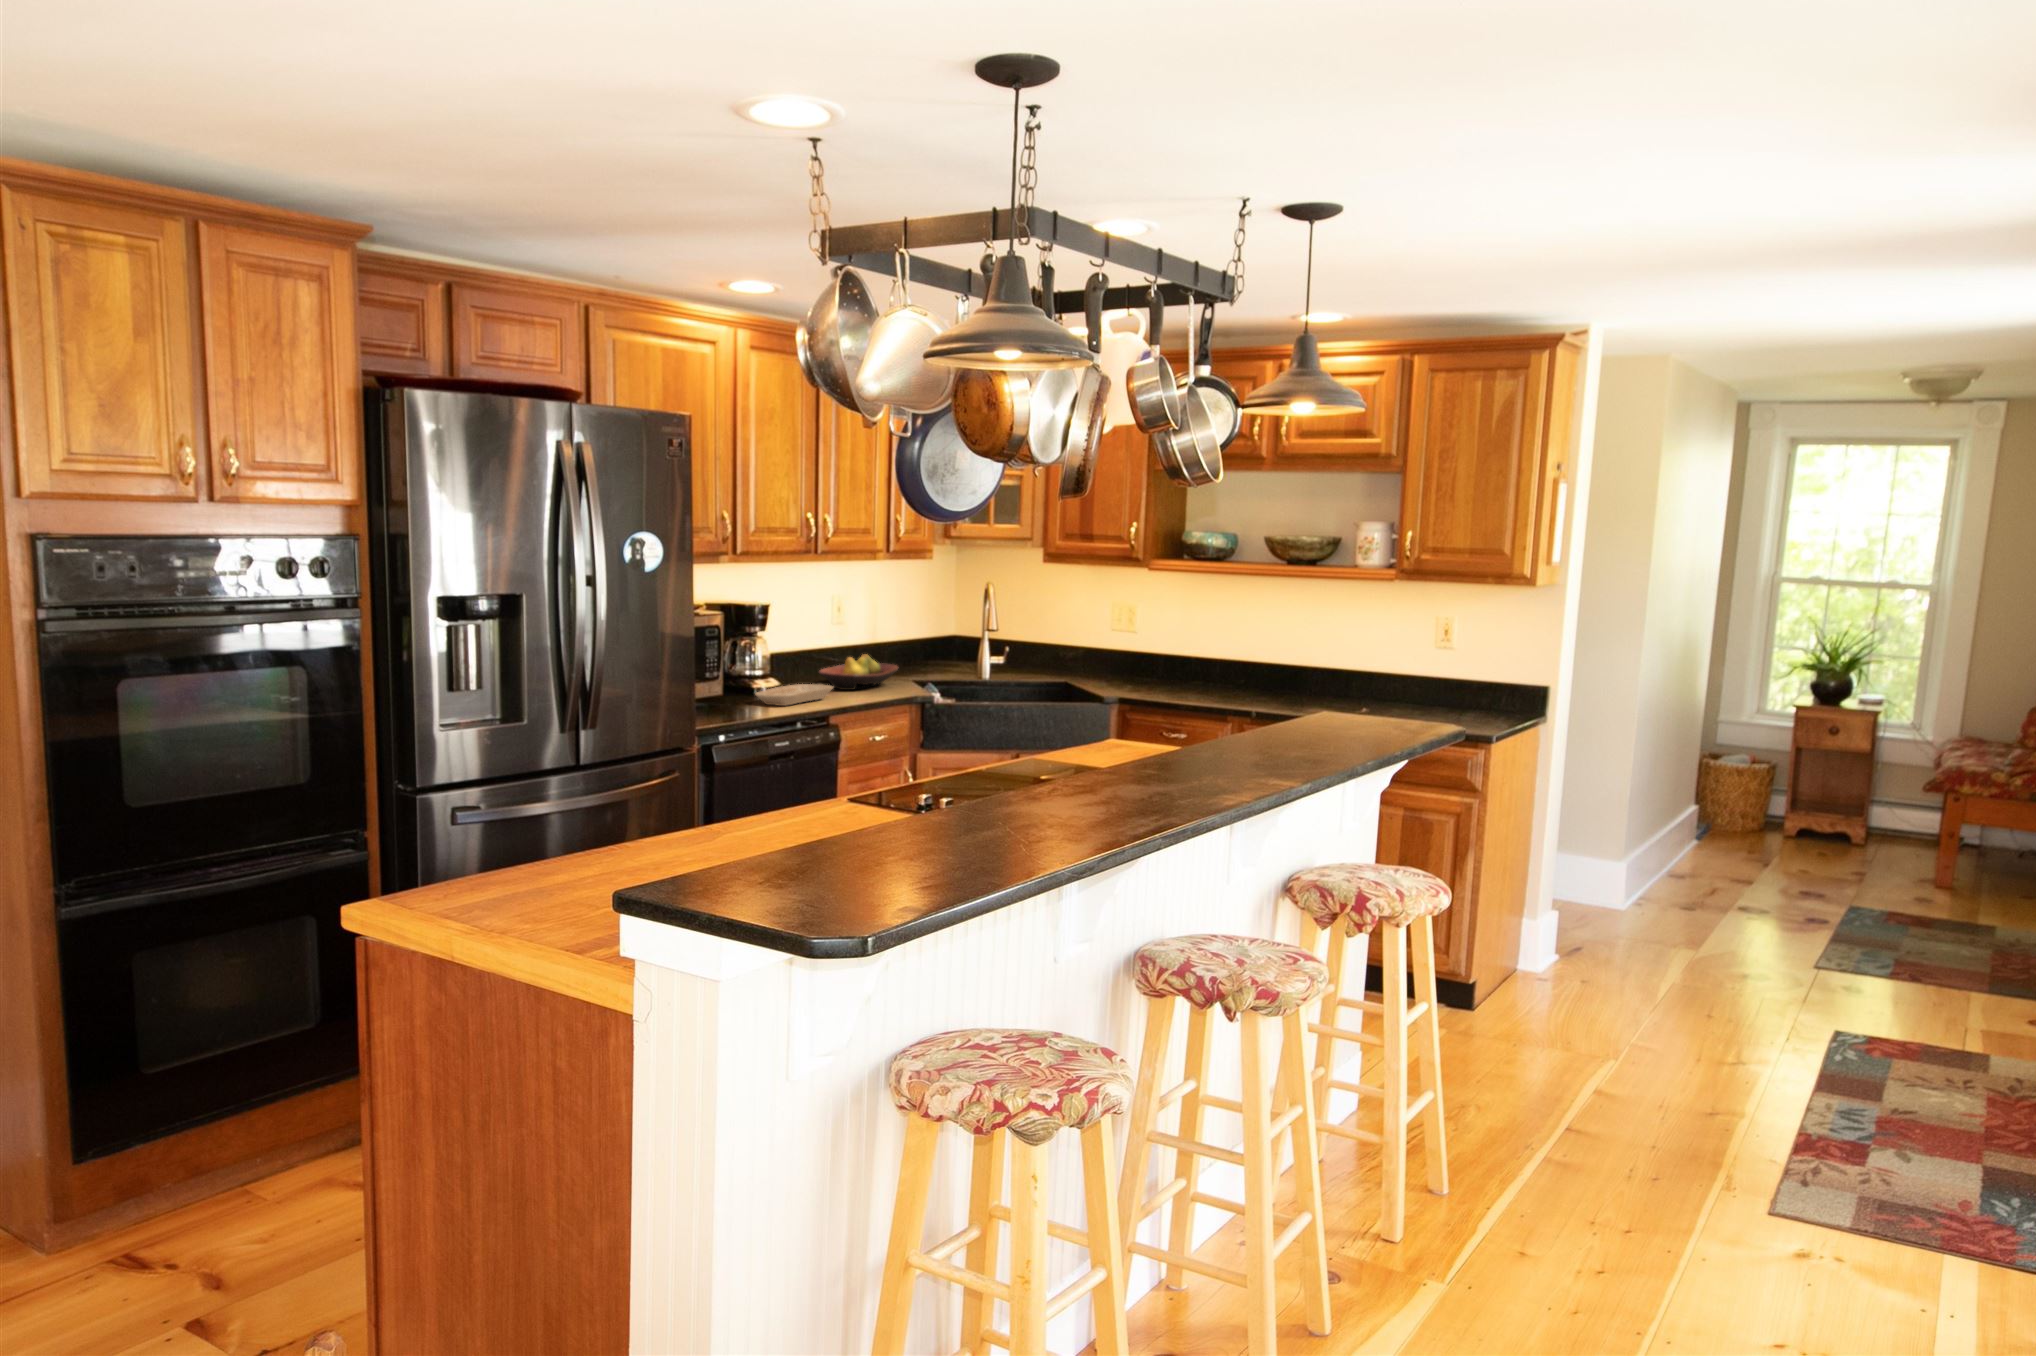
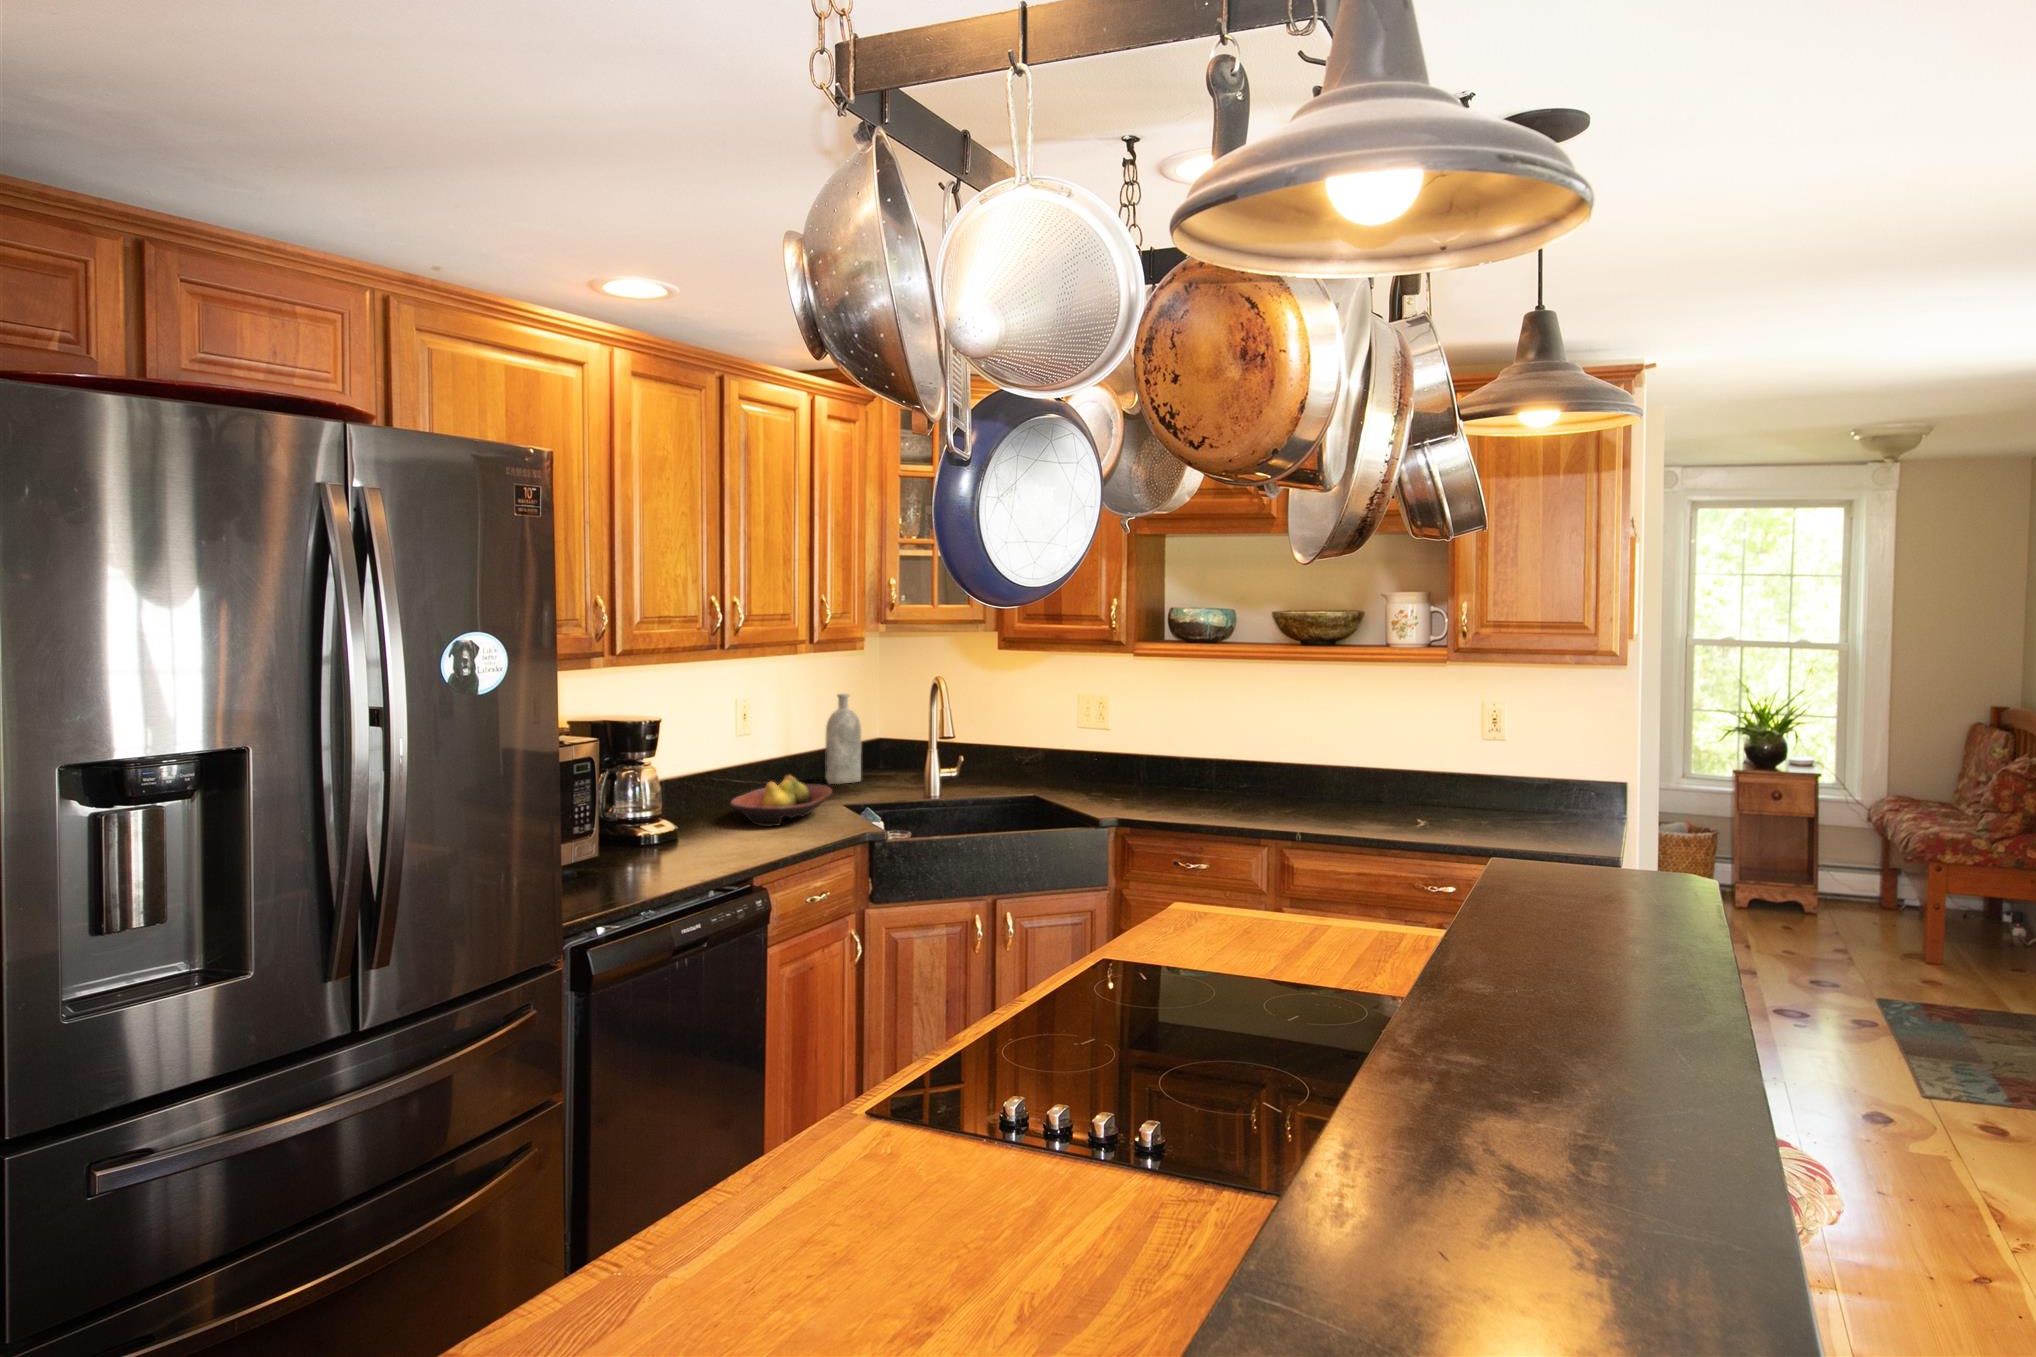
bottle: none [902,596,933,669] -> present [826,694,861,784]
tray: present [756,684,833,706] -> none [649,826,757,866]

